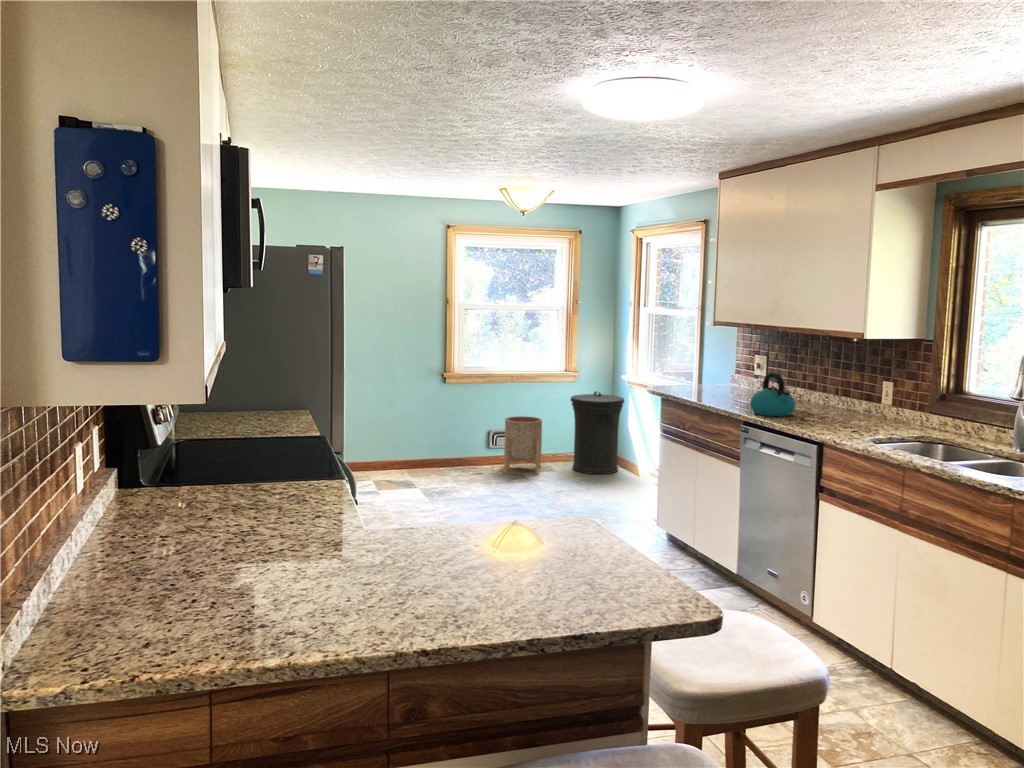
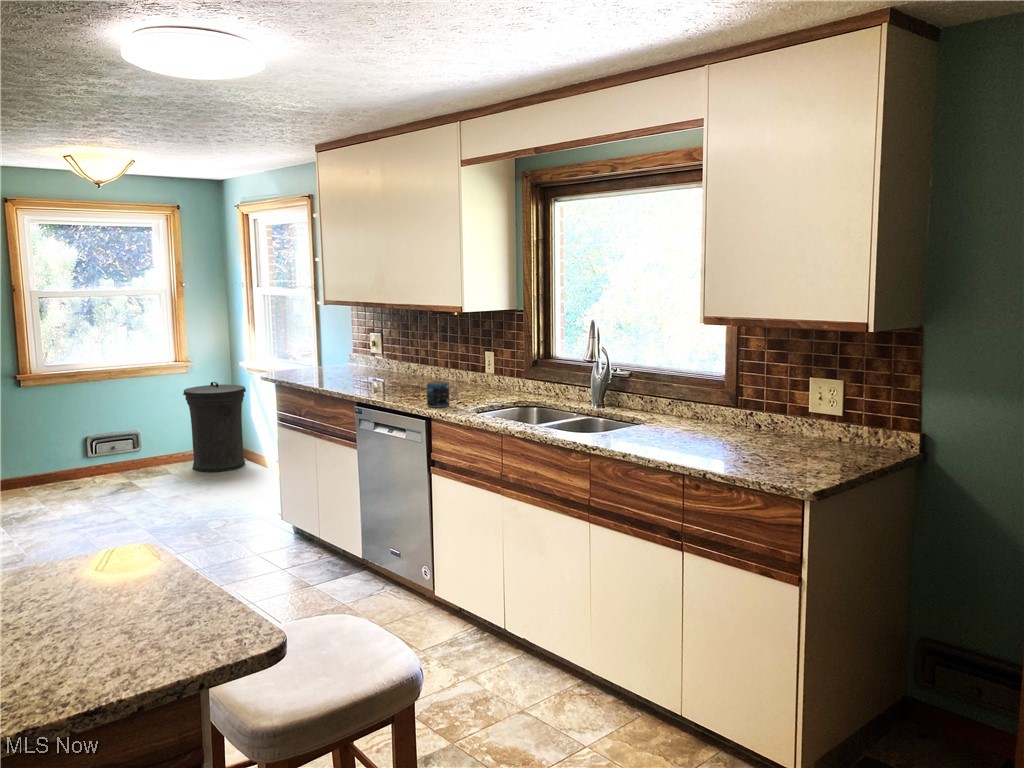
kettle: present [750,373,795,416] -> none [362,350,406,394]
mug: none [820,407,854,434] -> present [427,381,457,407]
planter: present [504,416,542,474] -> none [104,416,154,483]

